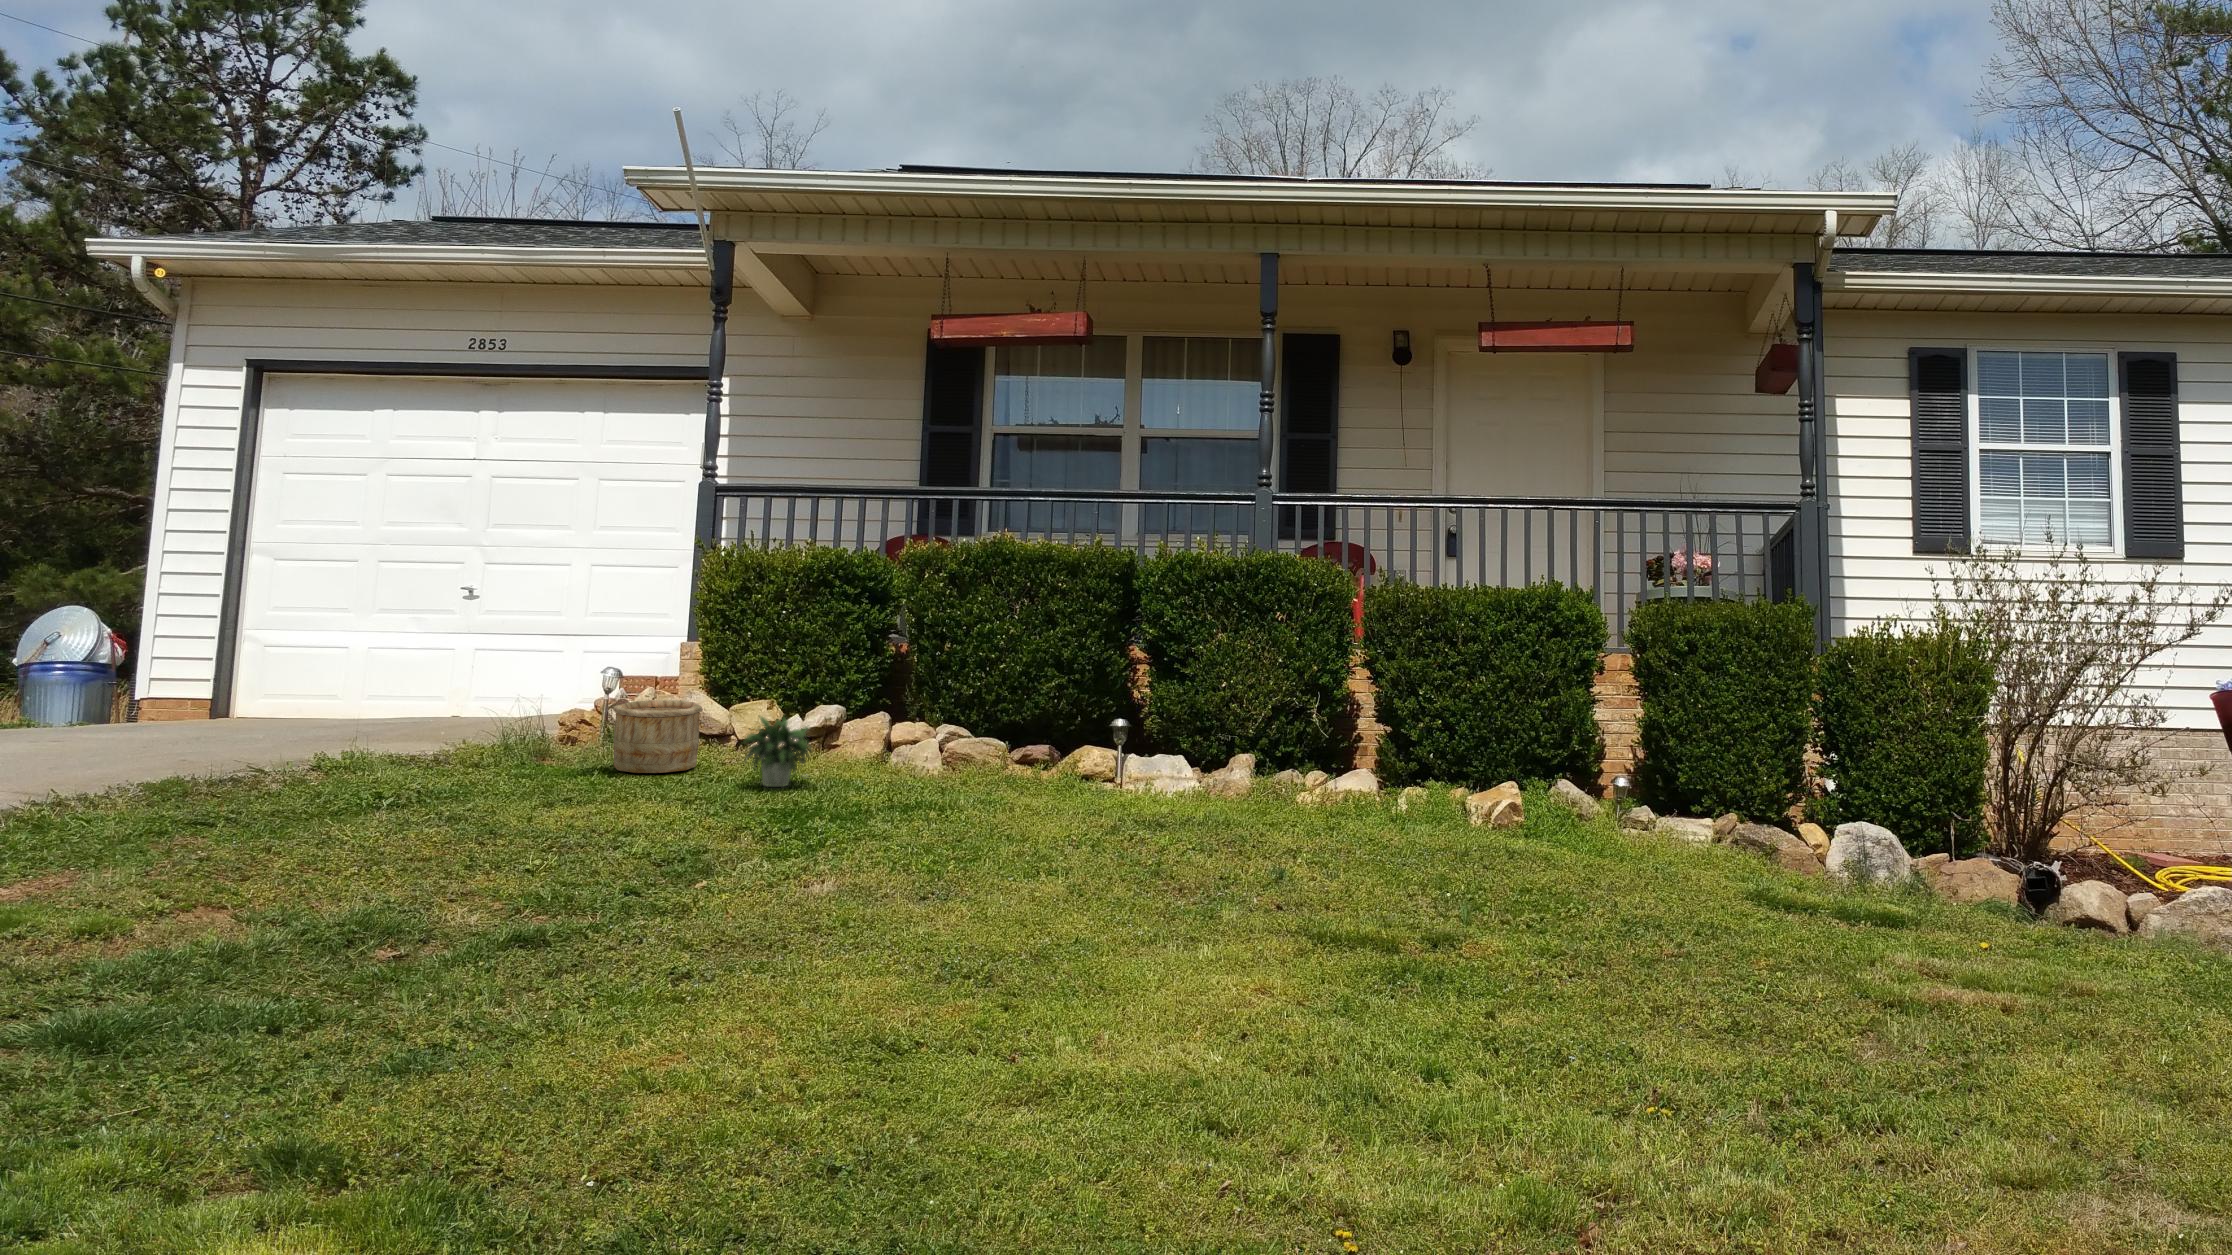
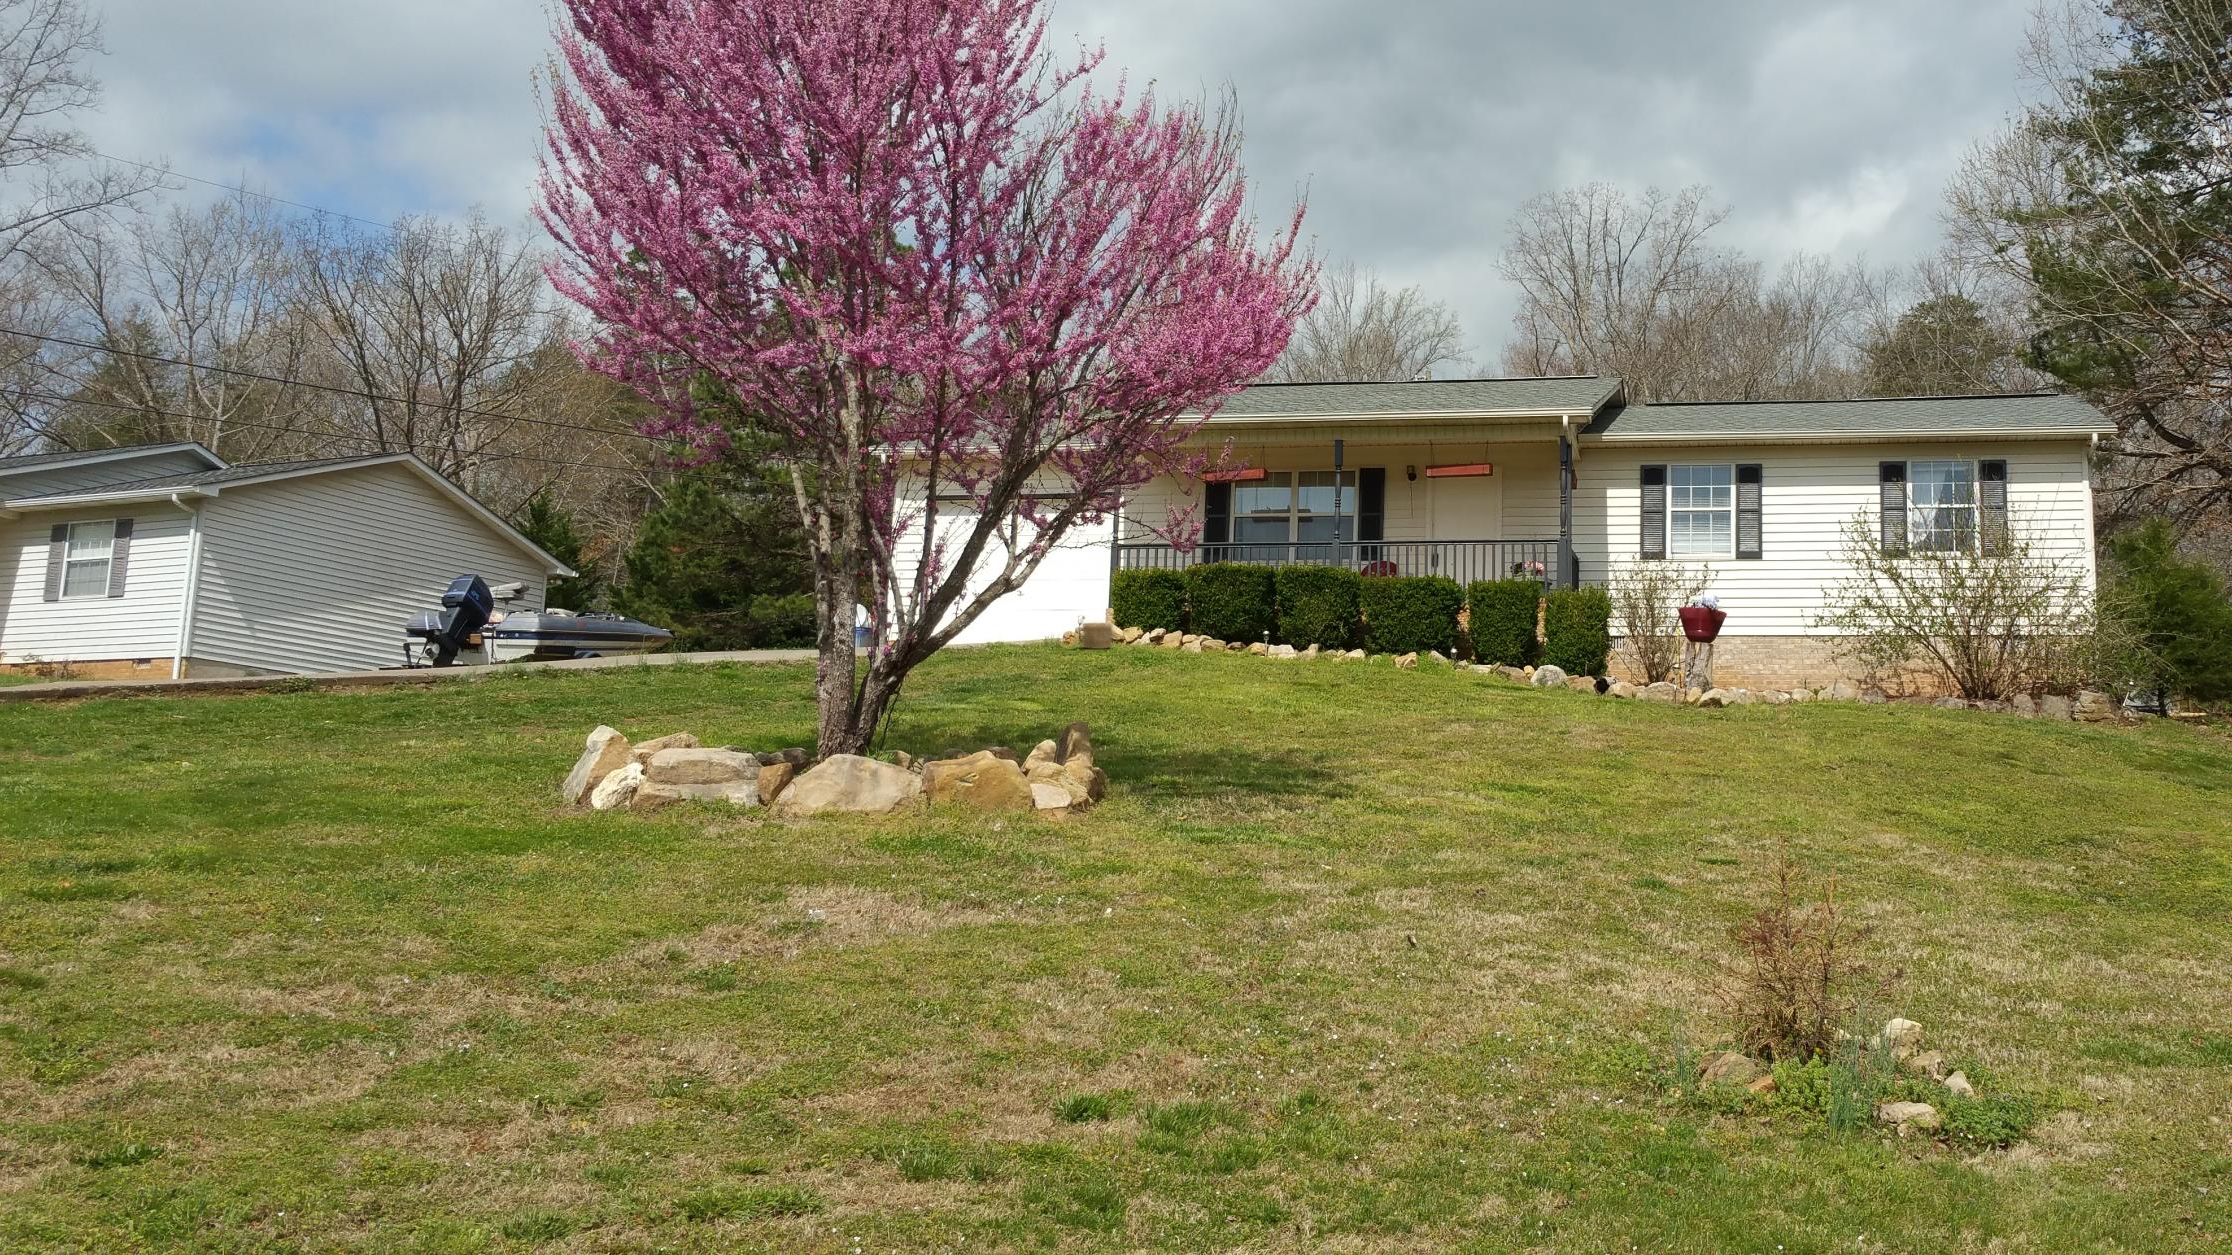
potted plant: present [744,717,811,787] -> none [1127,626,1153,652]

